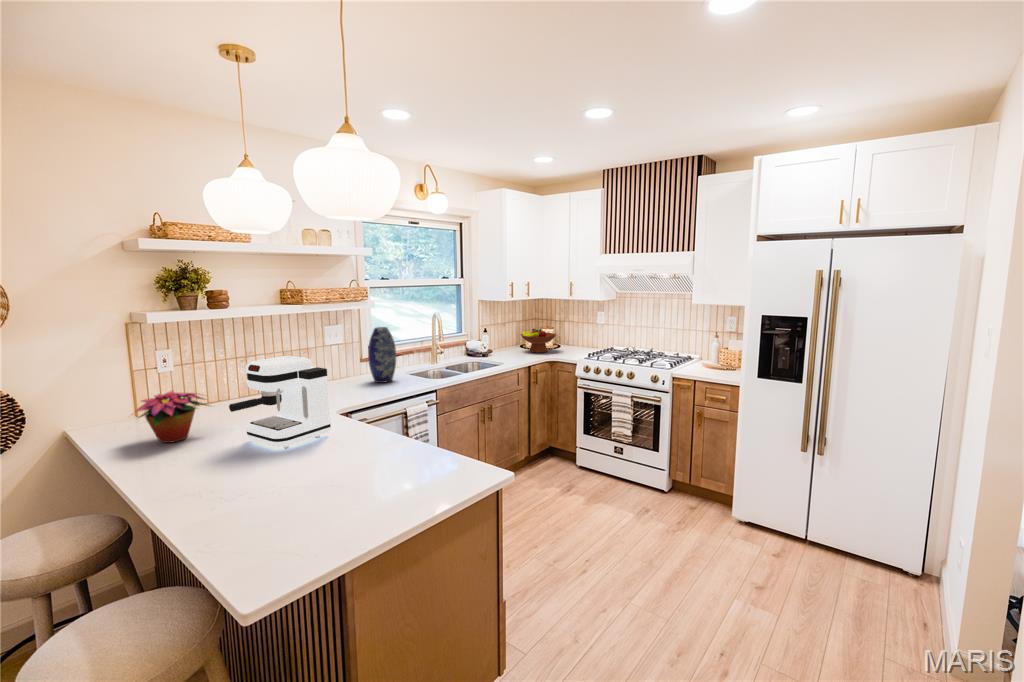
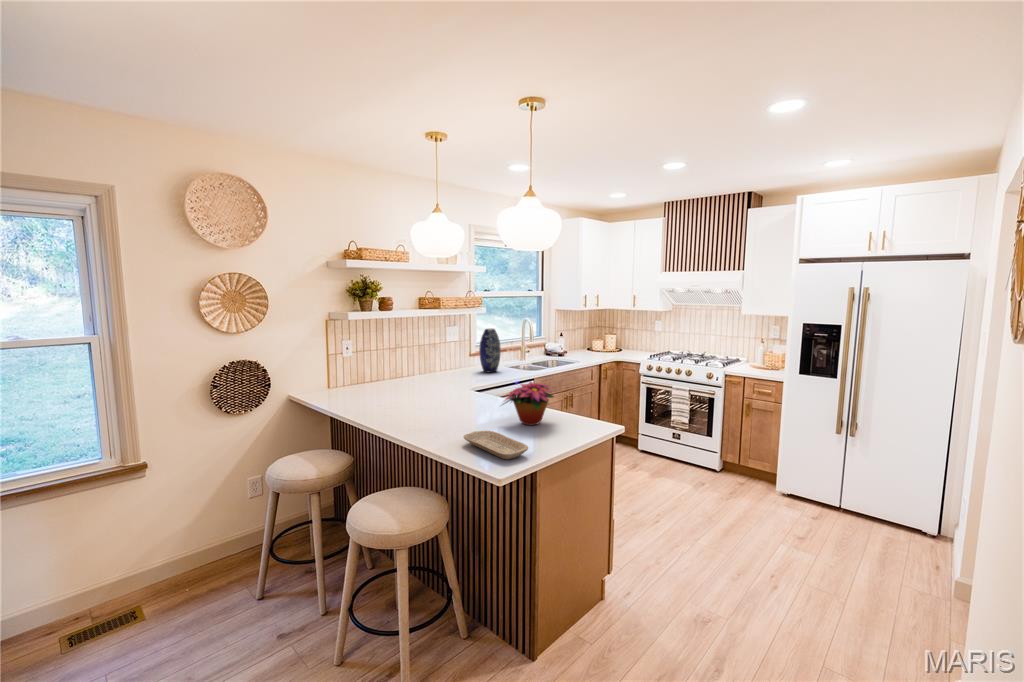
fruit bowl: present [521,329,556,353] -> none [589,334,620,355]
coffee maker: present [229,356,331,448] -> none [417,345,479,409]
flower arrangement: present [135,391,209,443] -> present [504,382,554,425]
tray: none [240,498,329,561] -> present [463,431,528,460]

